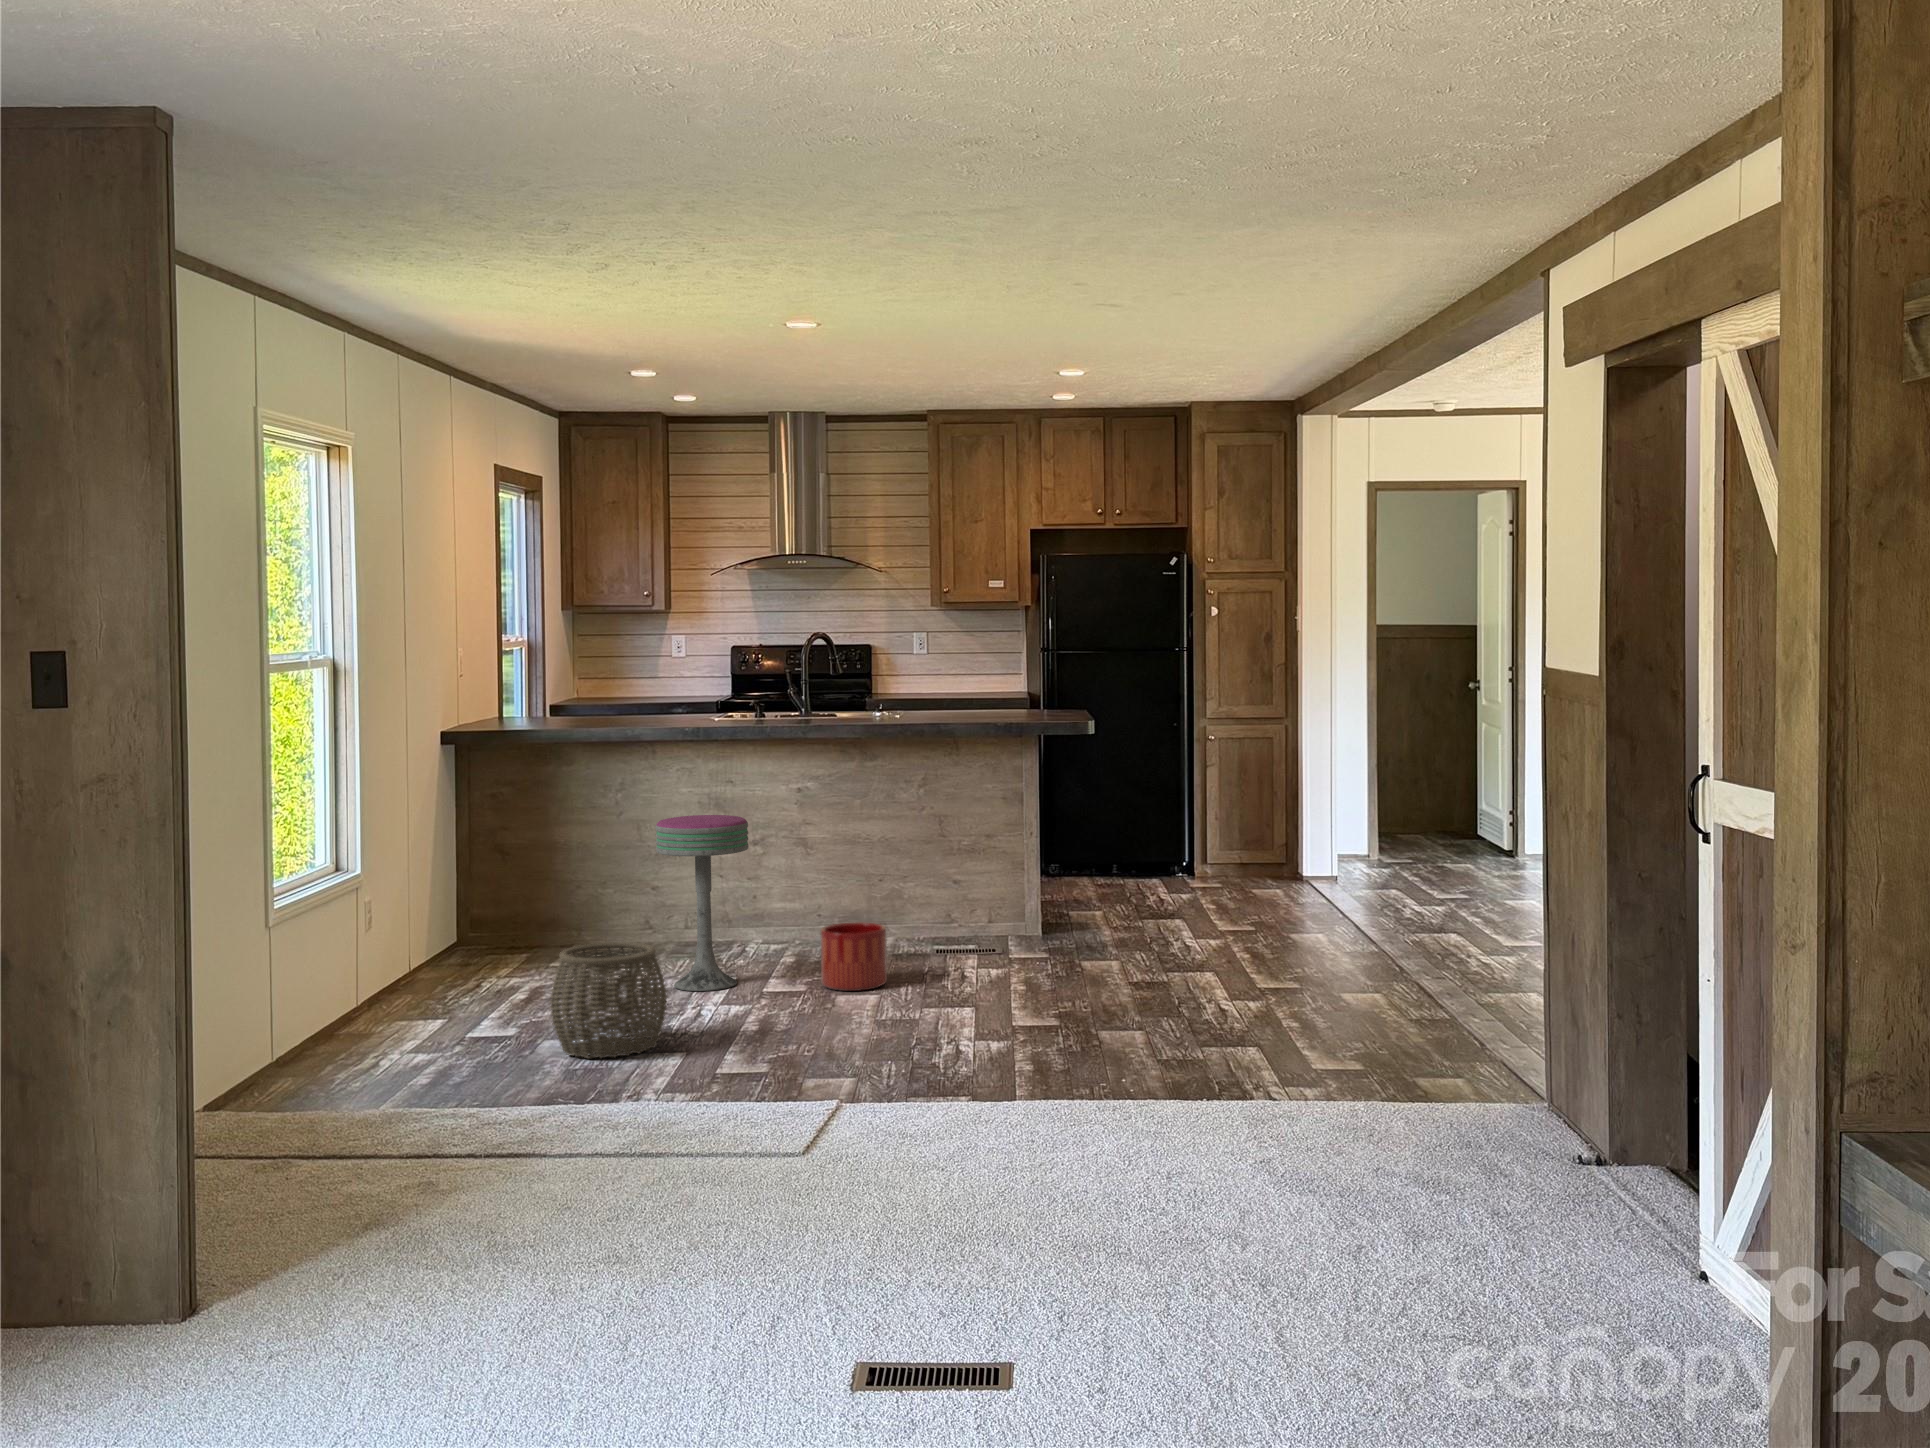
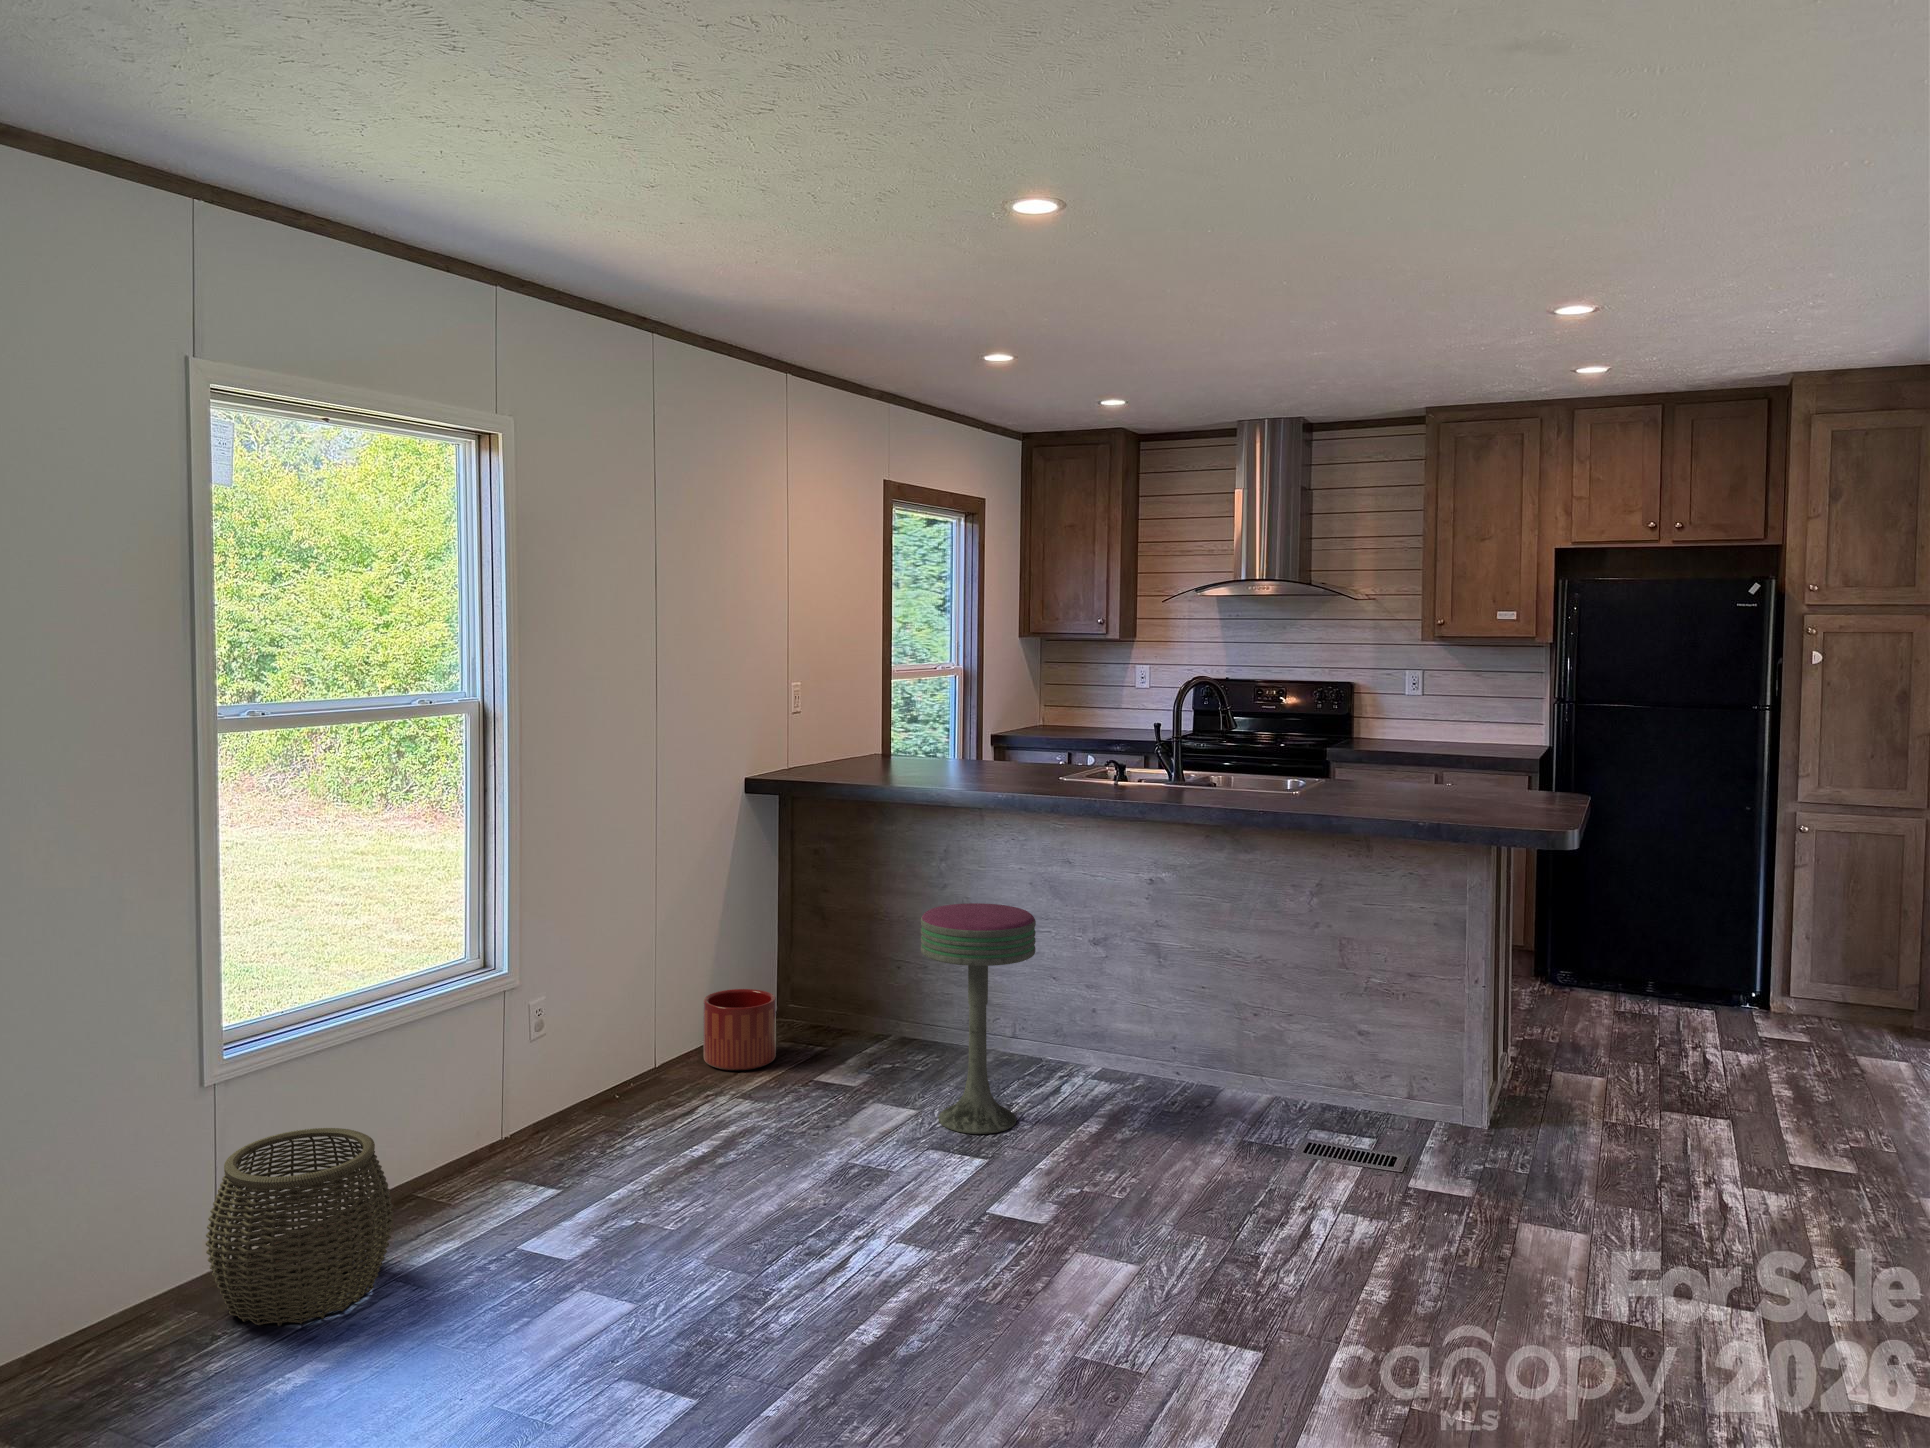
planter: present [821,923,887,991] -> present [703,989,776,1071]
woven basket: present [550,942,667,1059] -> present [206,1128,394,1326]

